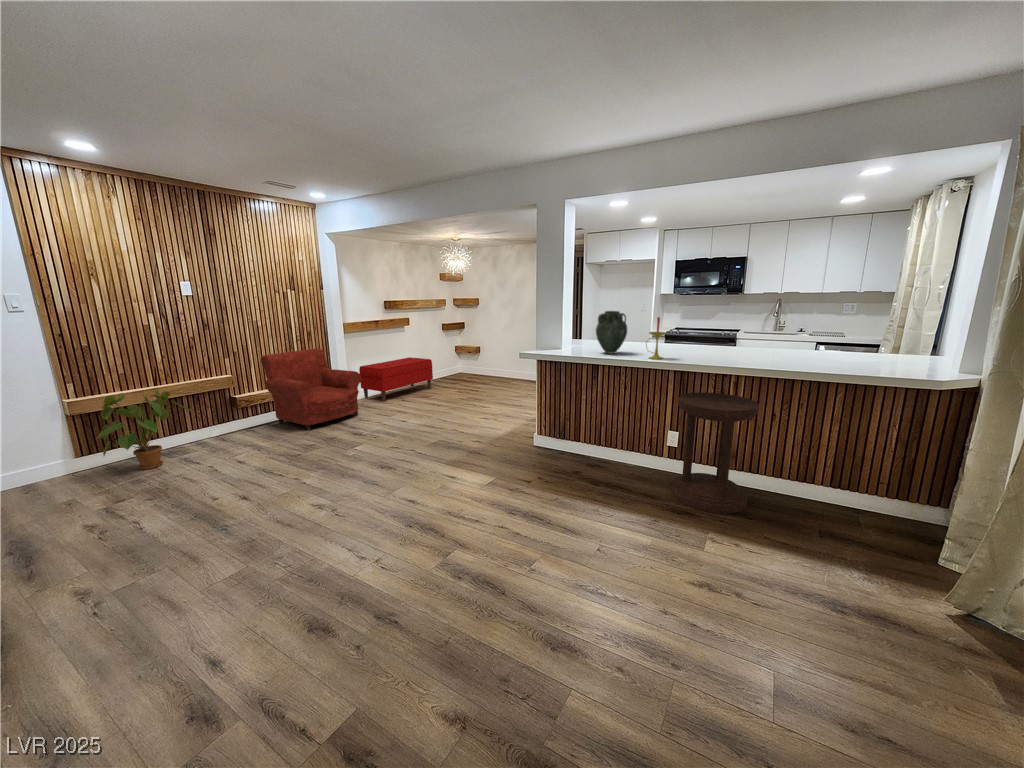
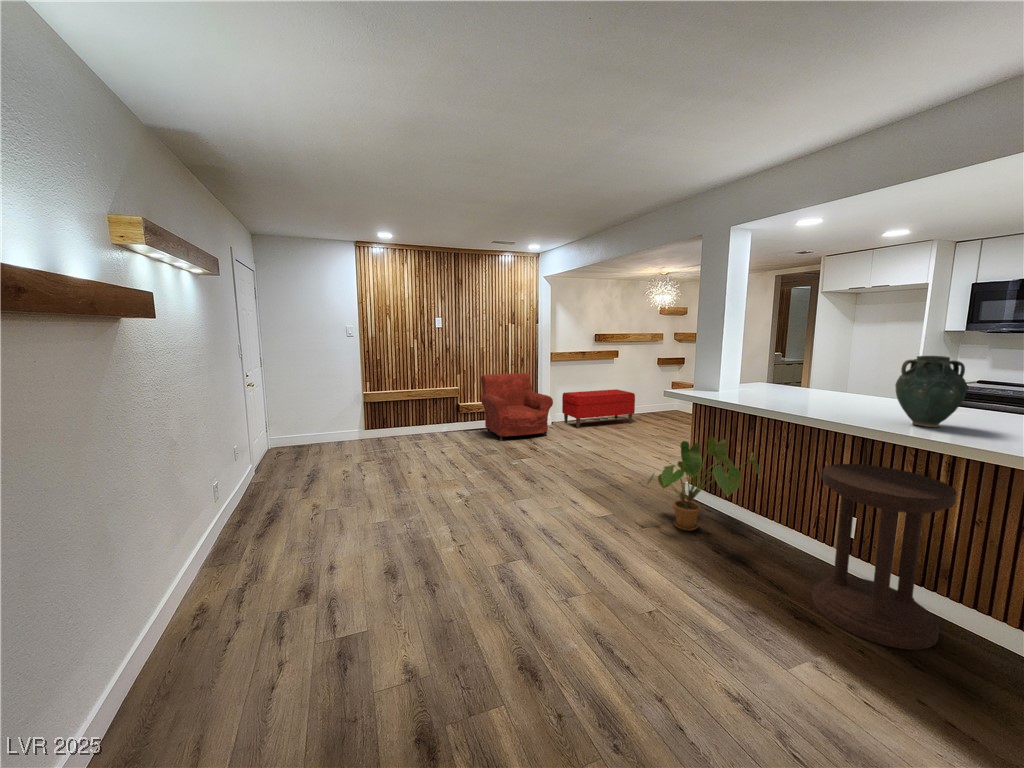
vase: present [596,311,627,354] -> present [895,356,967,427]
candle: present [649,317,666,359] -> none [802,358,836,414]
house plant: present [98,391,194,469] -> present [647,437,760,531]

